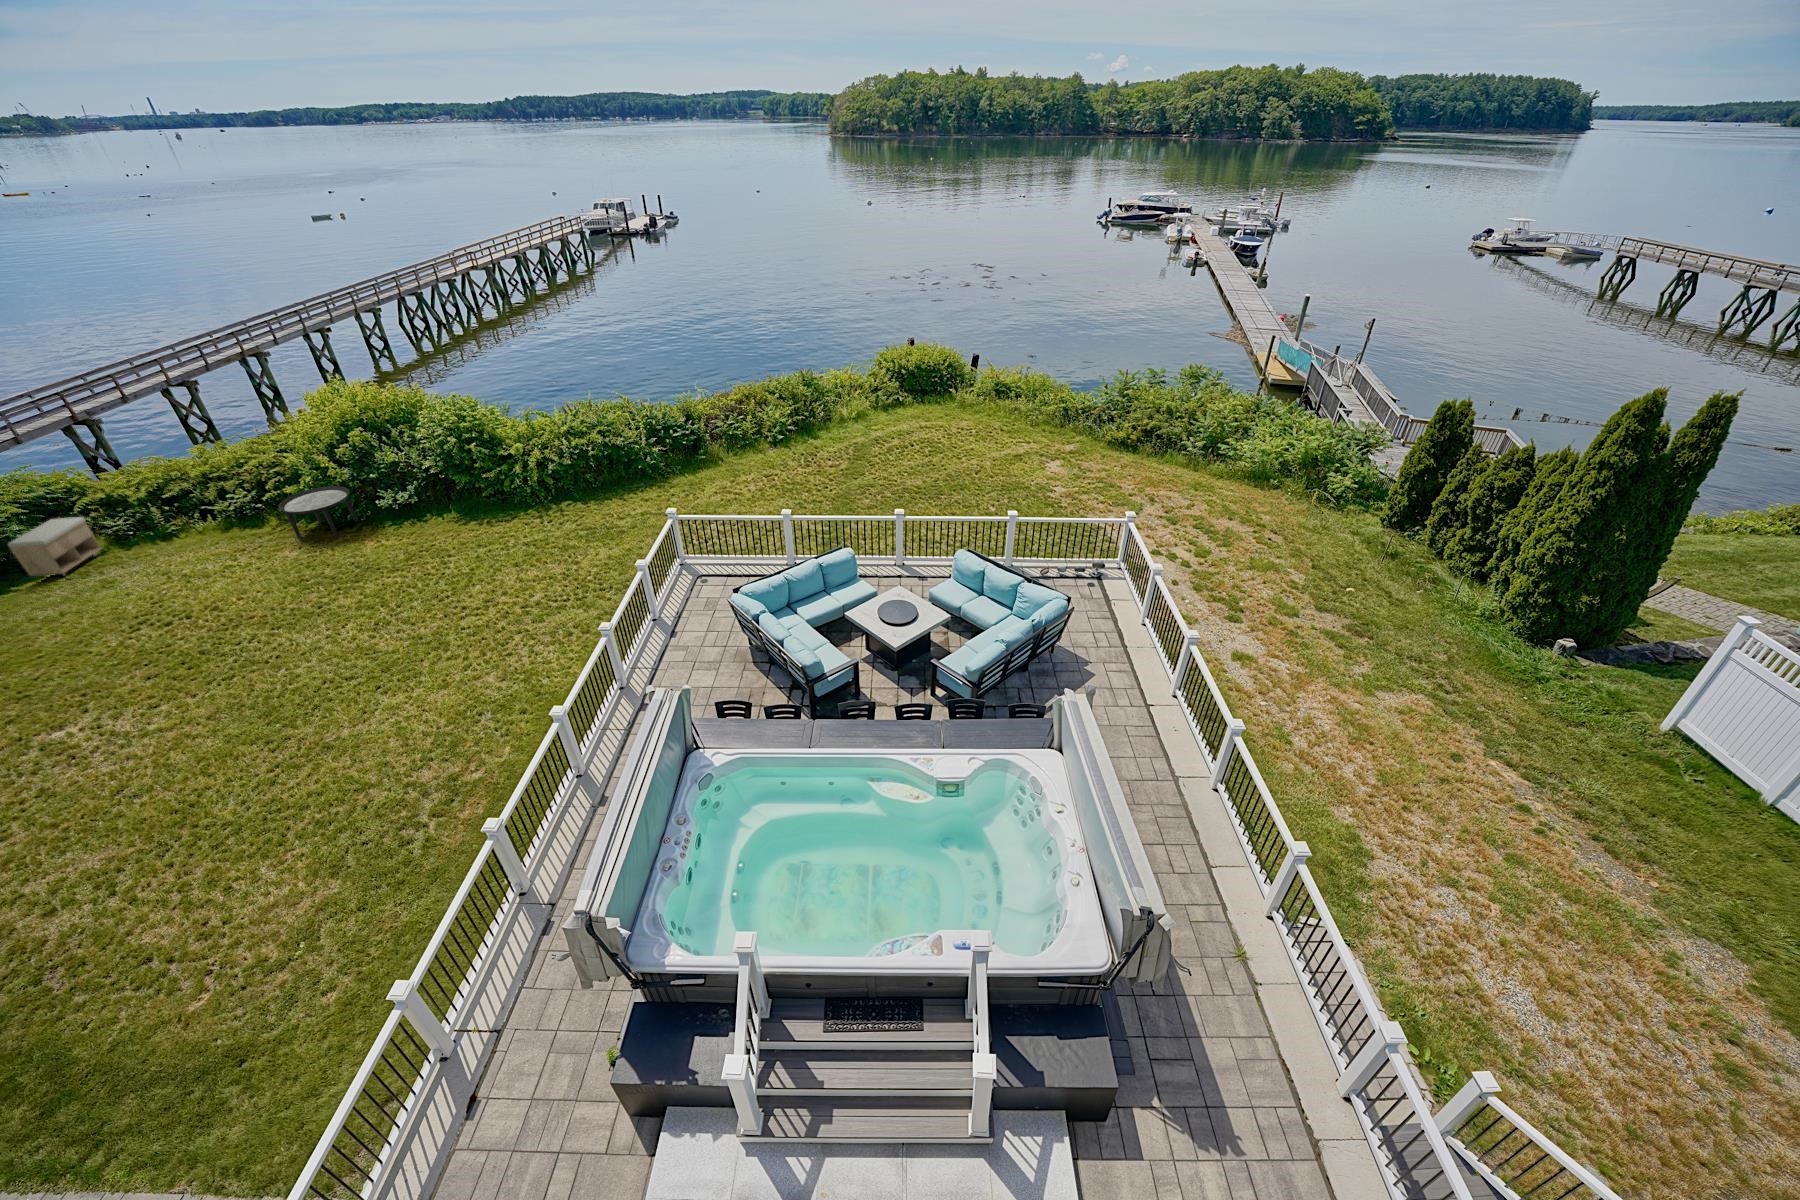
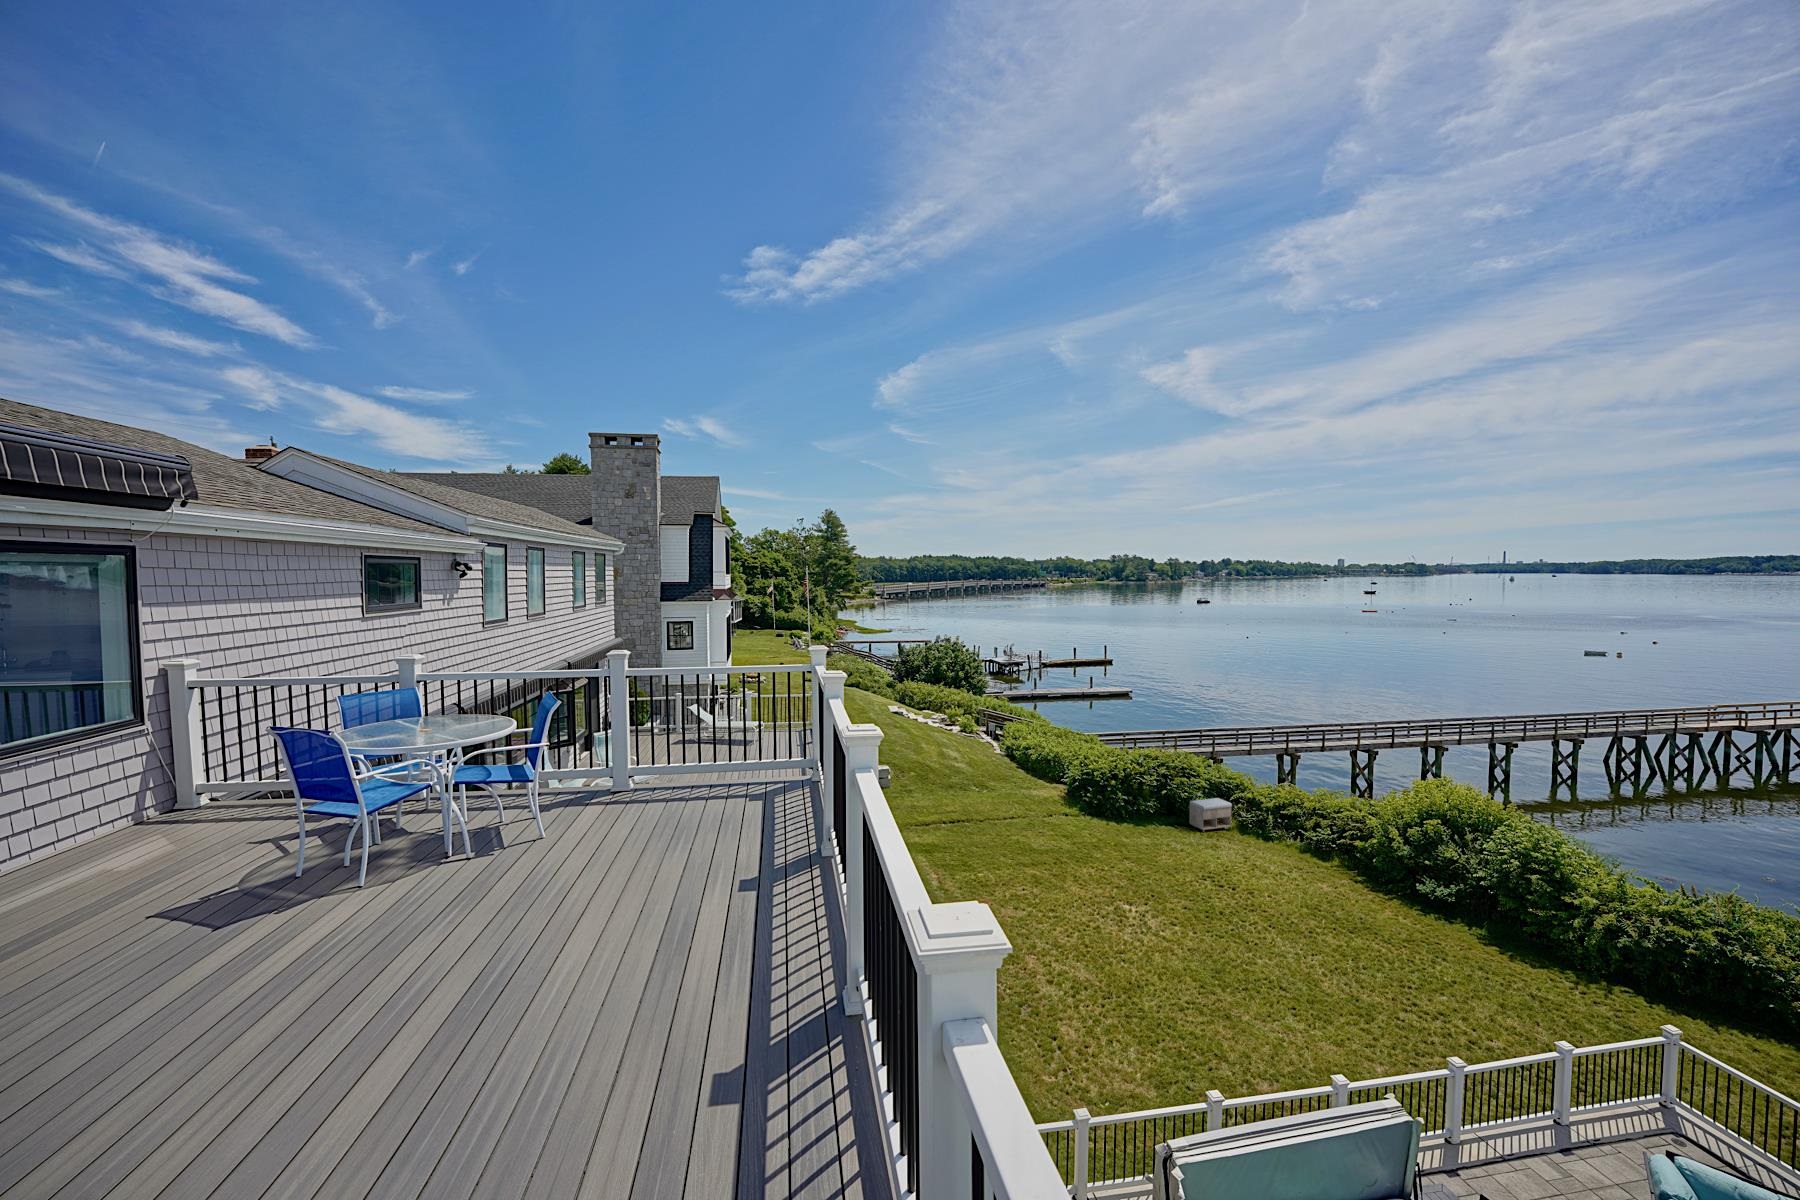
round table: present [279,486,359,538] -> none [1339,848,1399,895]

